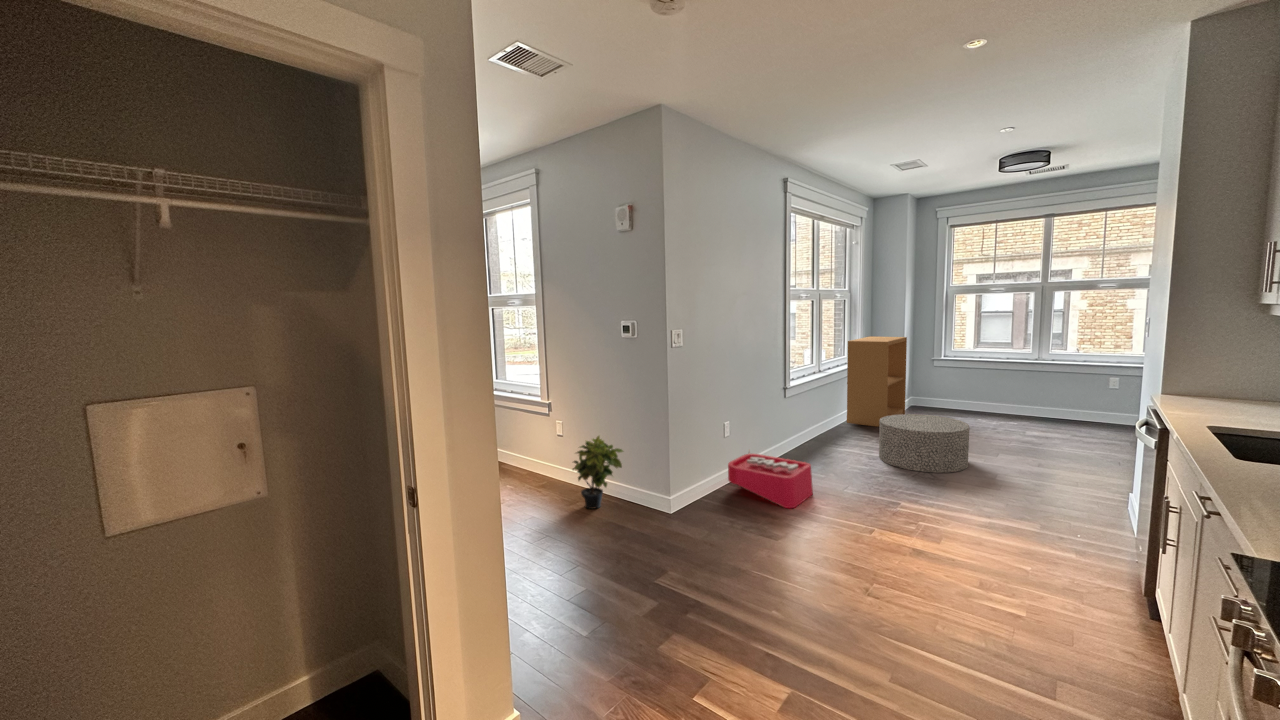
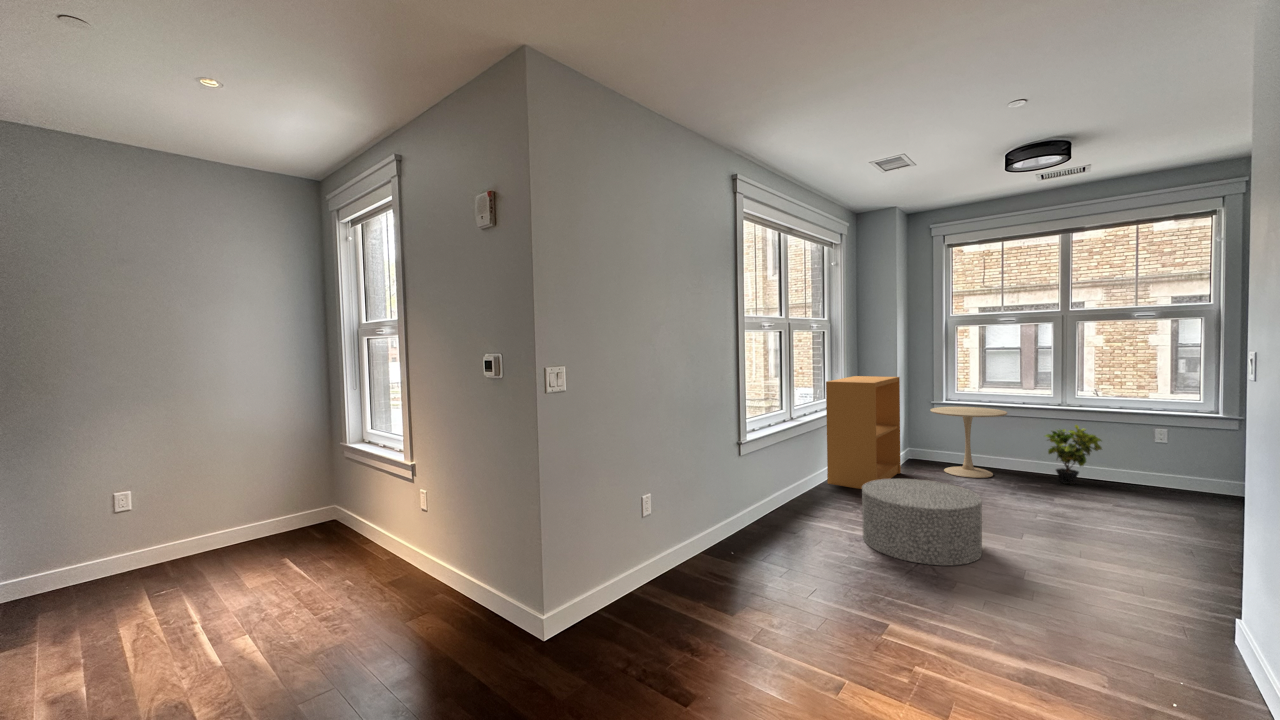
side table: none [931,362,994,418] -> present [930,407,1007,478]
potted plant: present [573,436,623,509] -> present [1046,425,1102,484]
storage bin: present [728,453,813,508] -> none [643,526,762,631]

